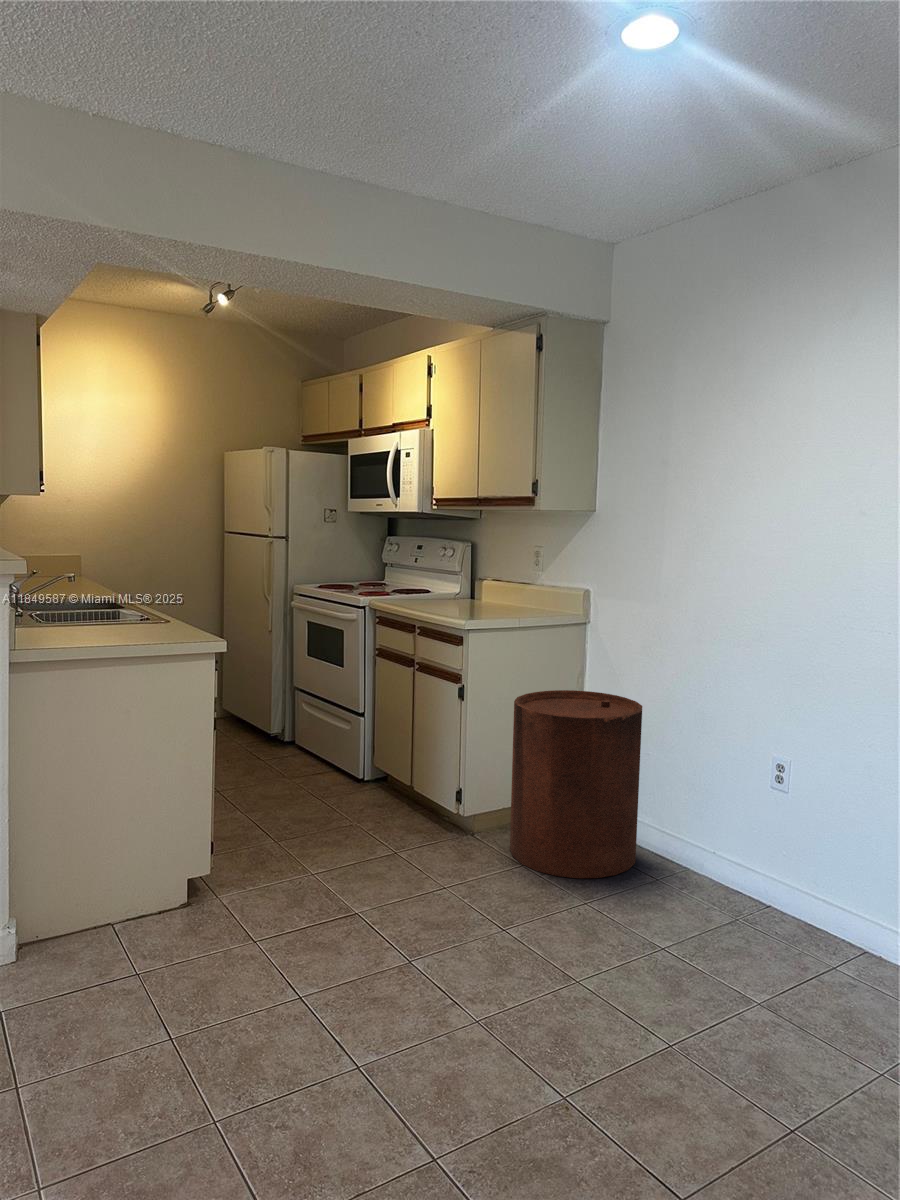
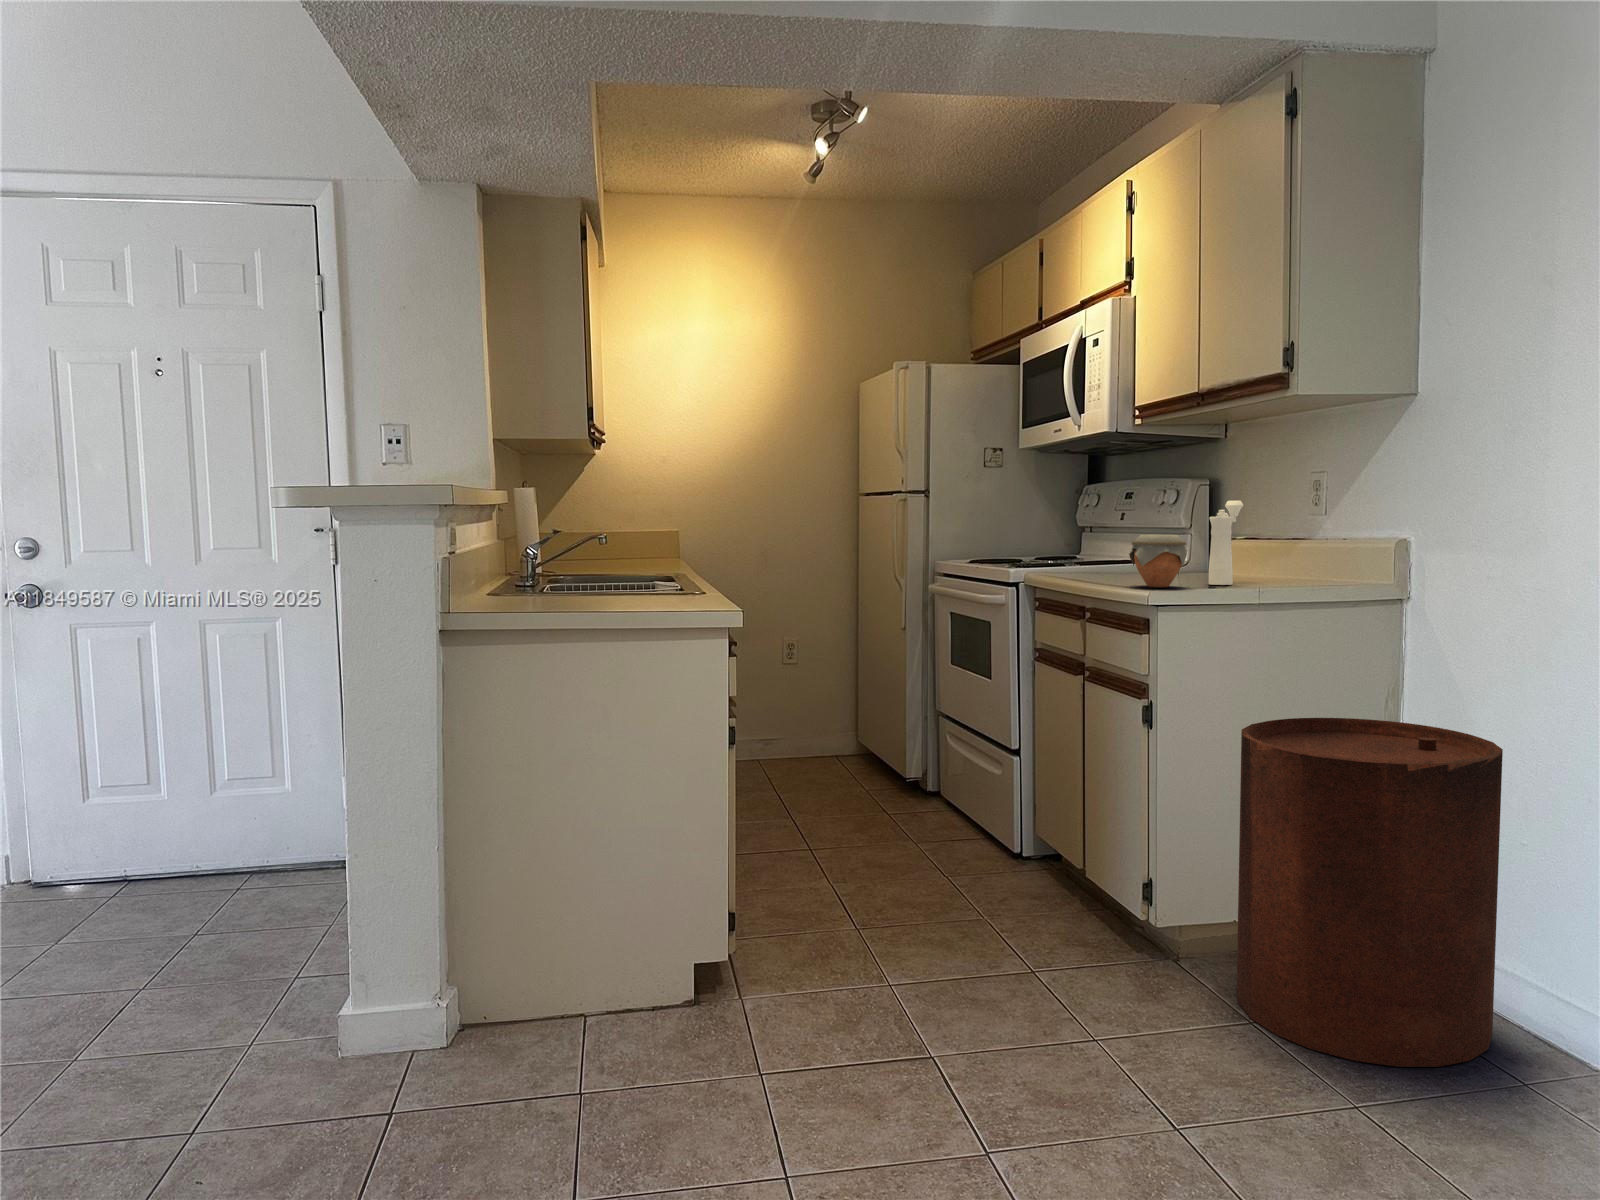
pepper mill: none [484,561,502,612] -> present [1208,501,1243,585]
jar: none [443,583,476,616] -> present [1129,534,1187,587]

